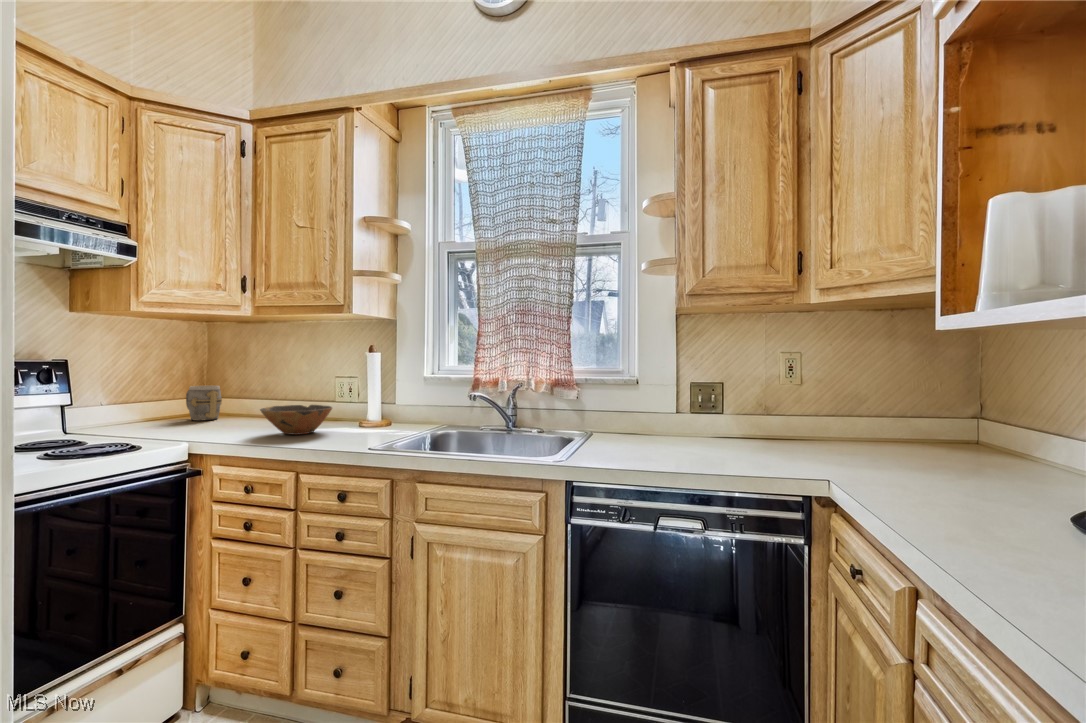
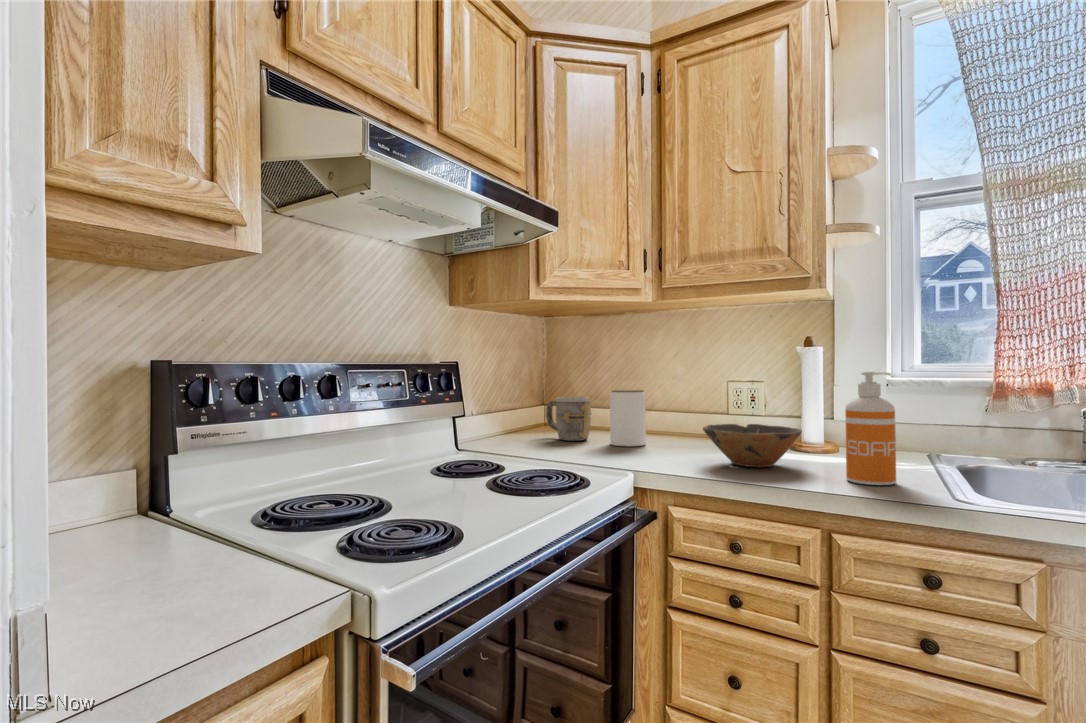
soap dispenser: none [334,370,364,442] -> present [845,372,896,485]
jar: none [227,380,258,423] -> present [610,390,646,446]

